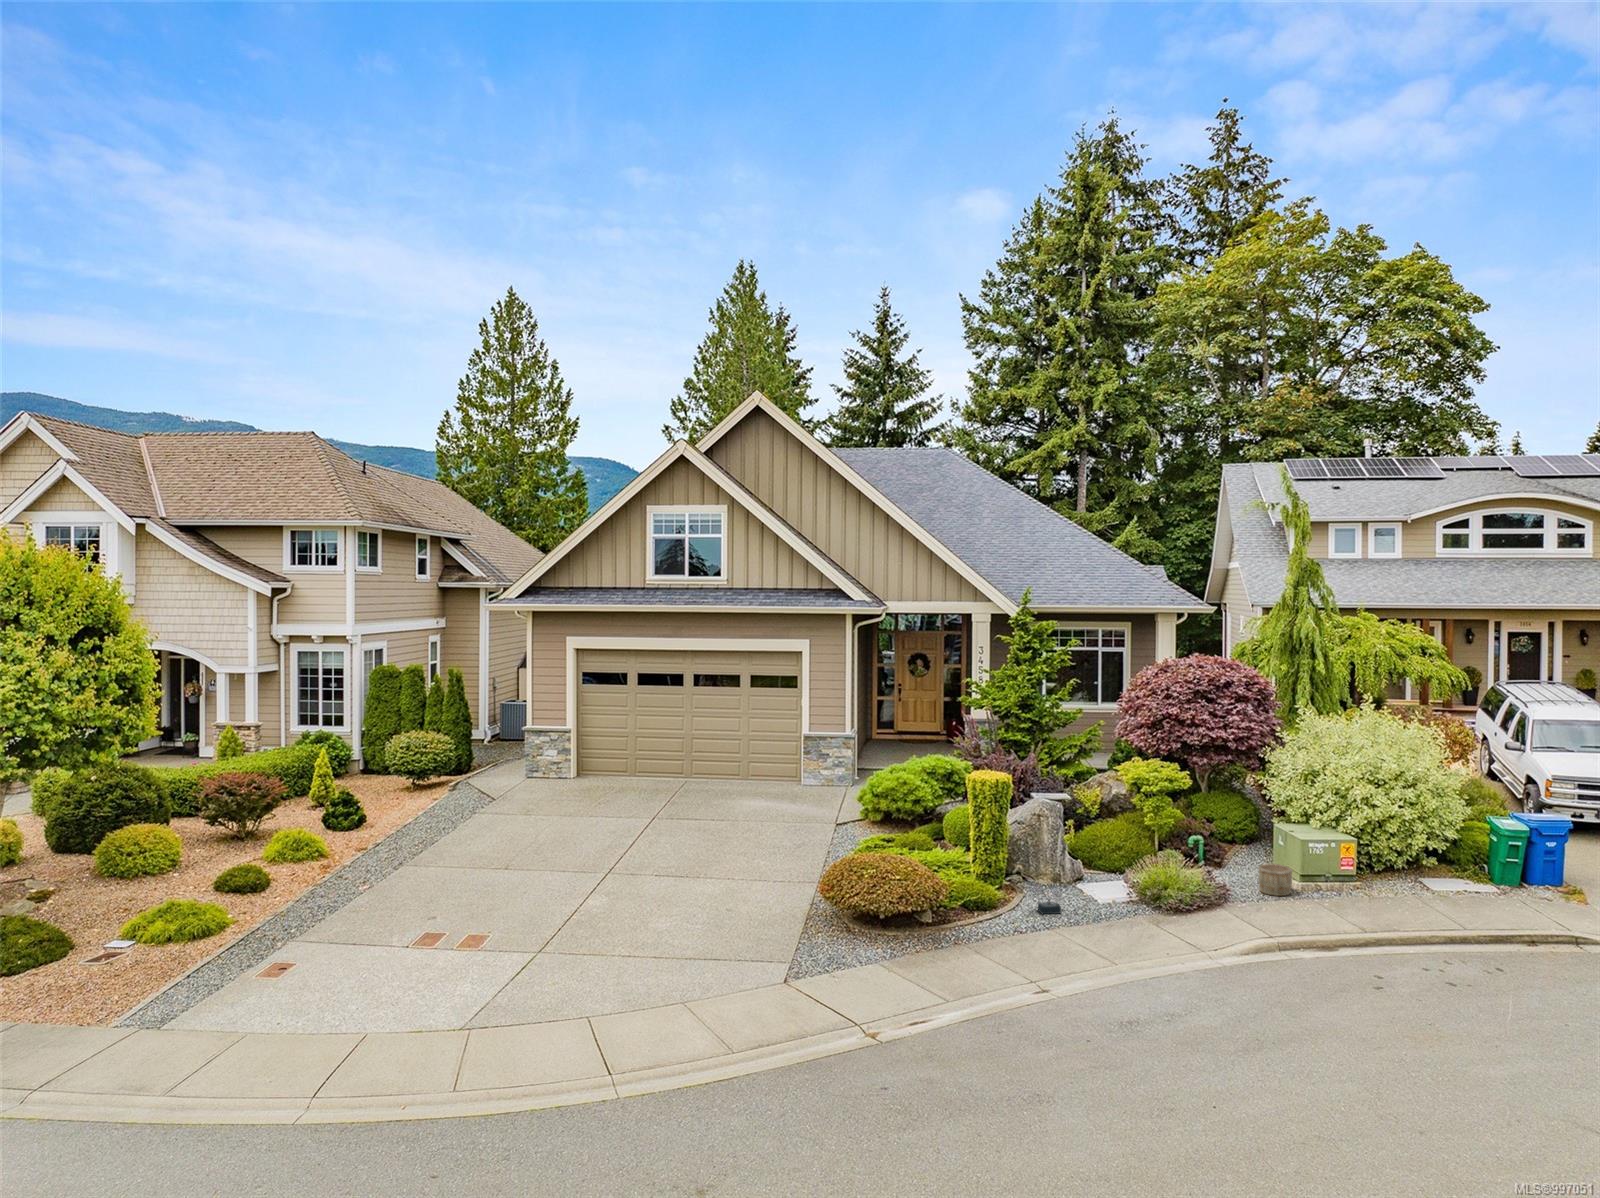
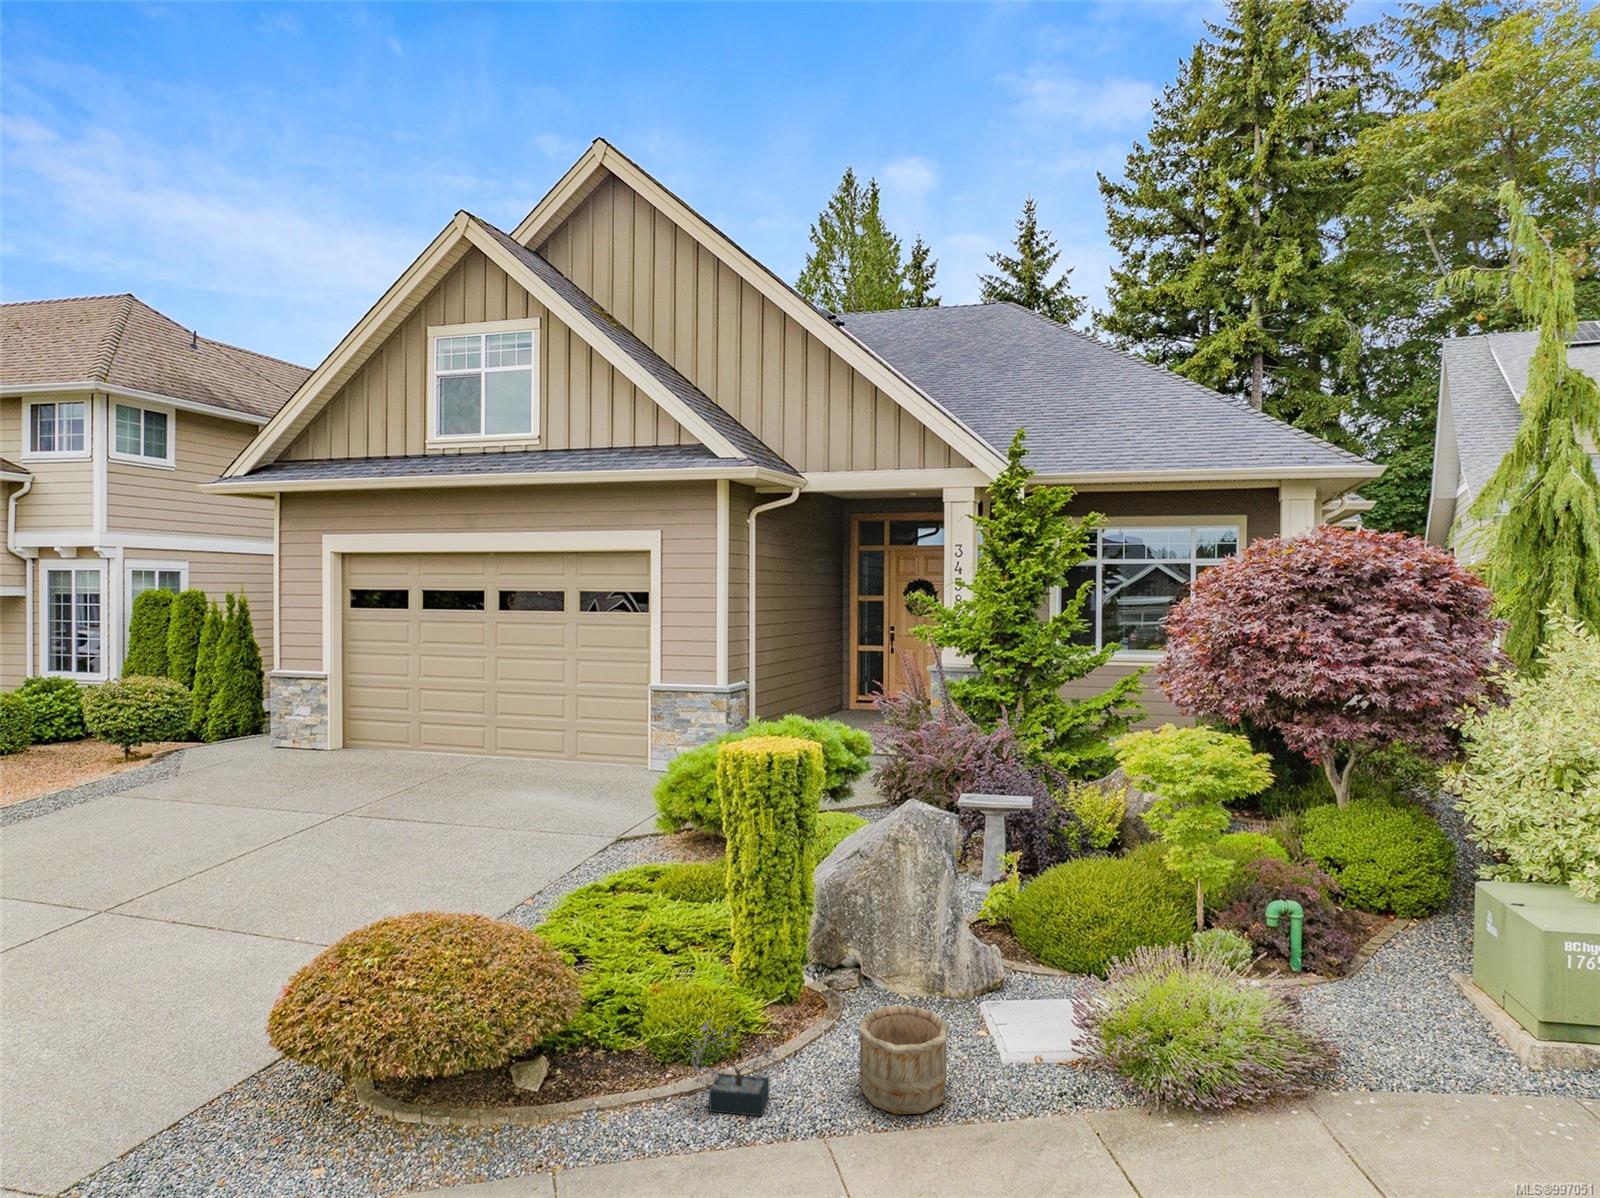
wooden bucket: present [1258,864,1293,896] -> present [857,1006,949,1115]

